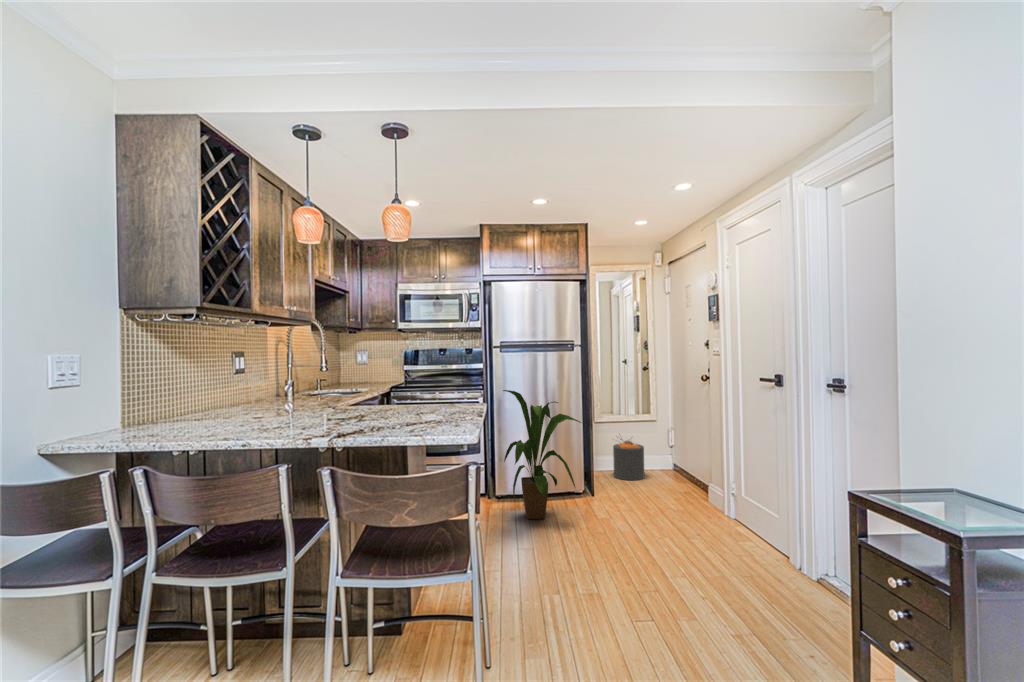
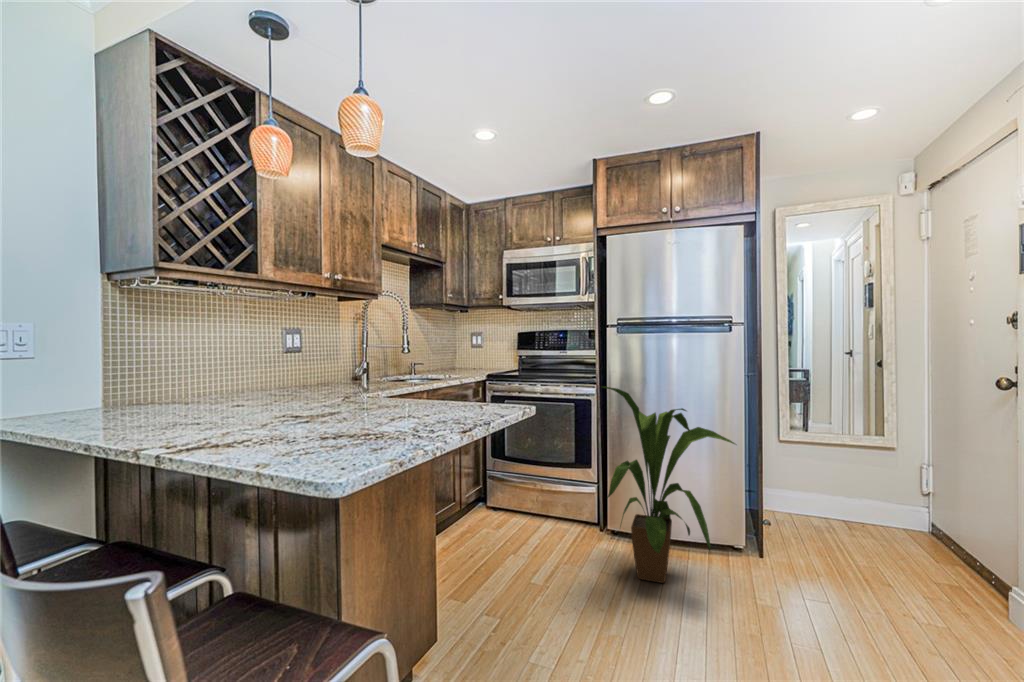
trash can: present [613,439,644,480] -> none [809,460,871,542]

